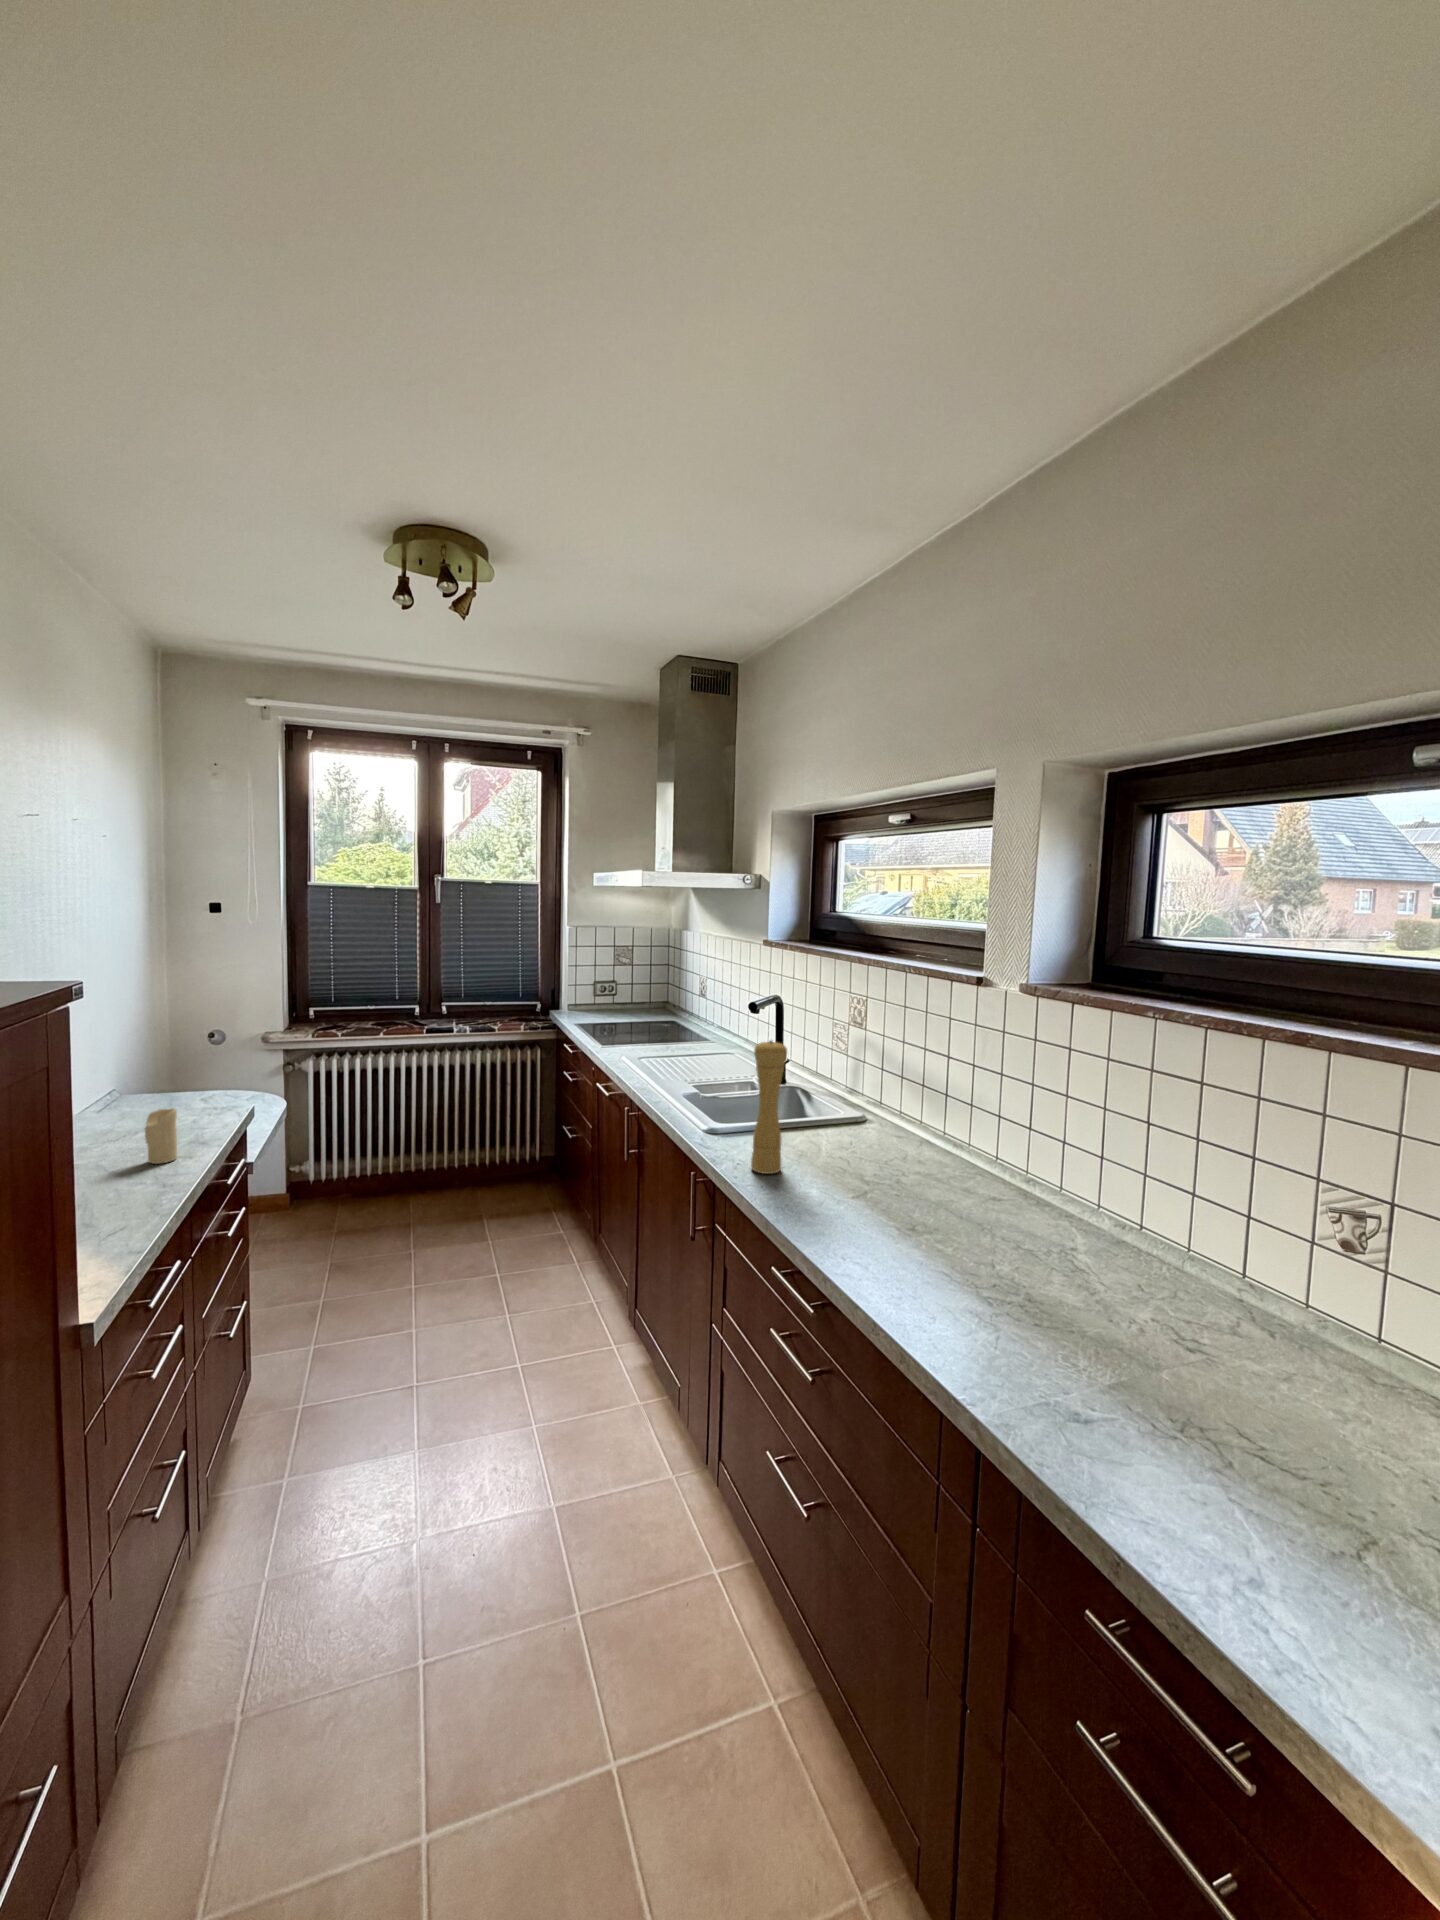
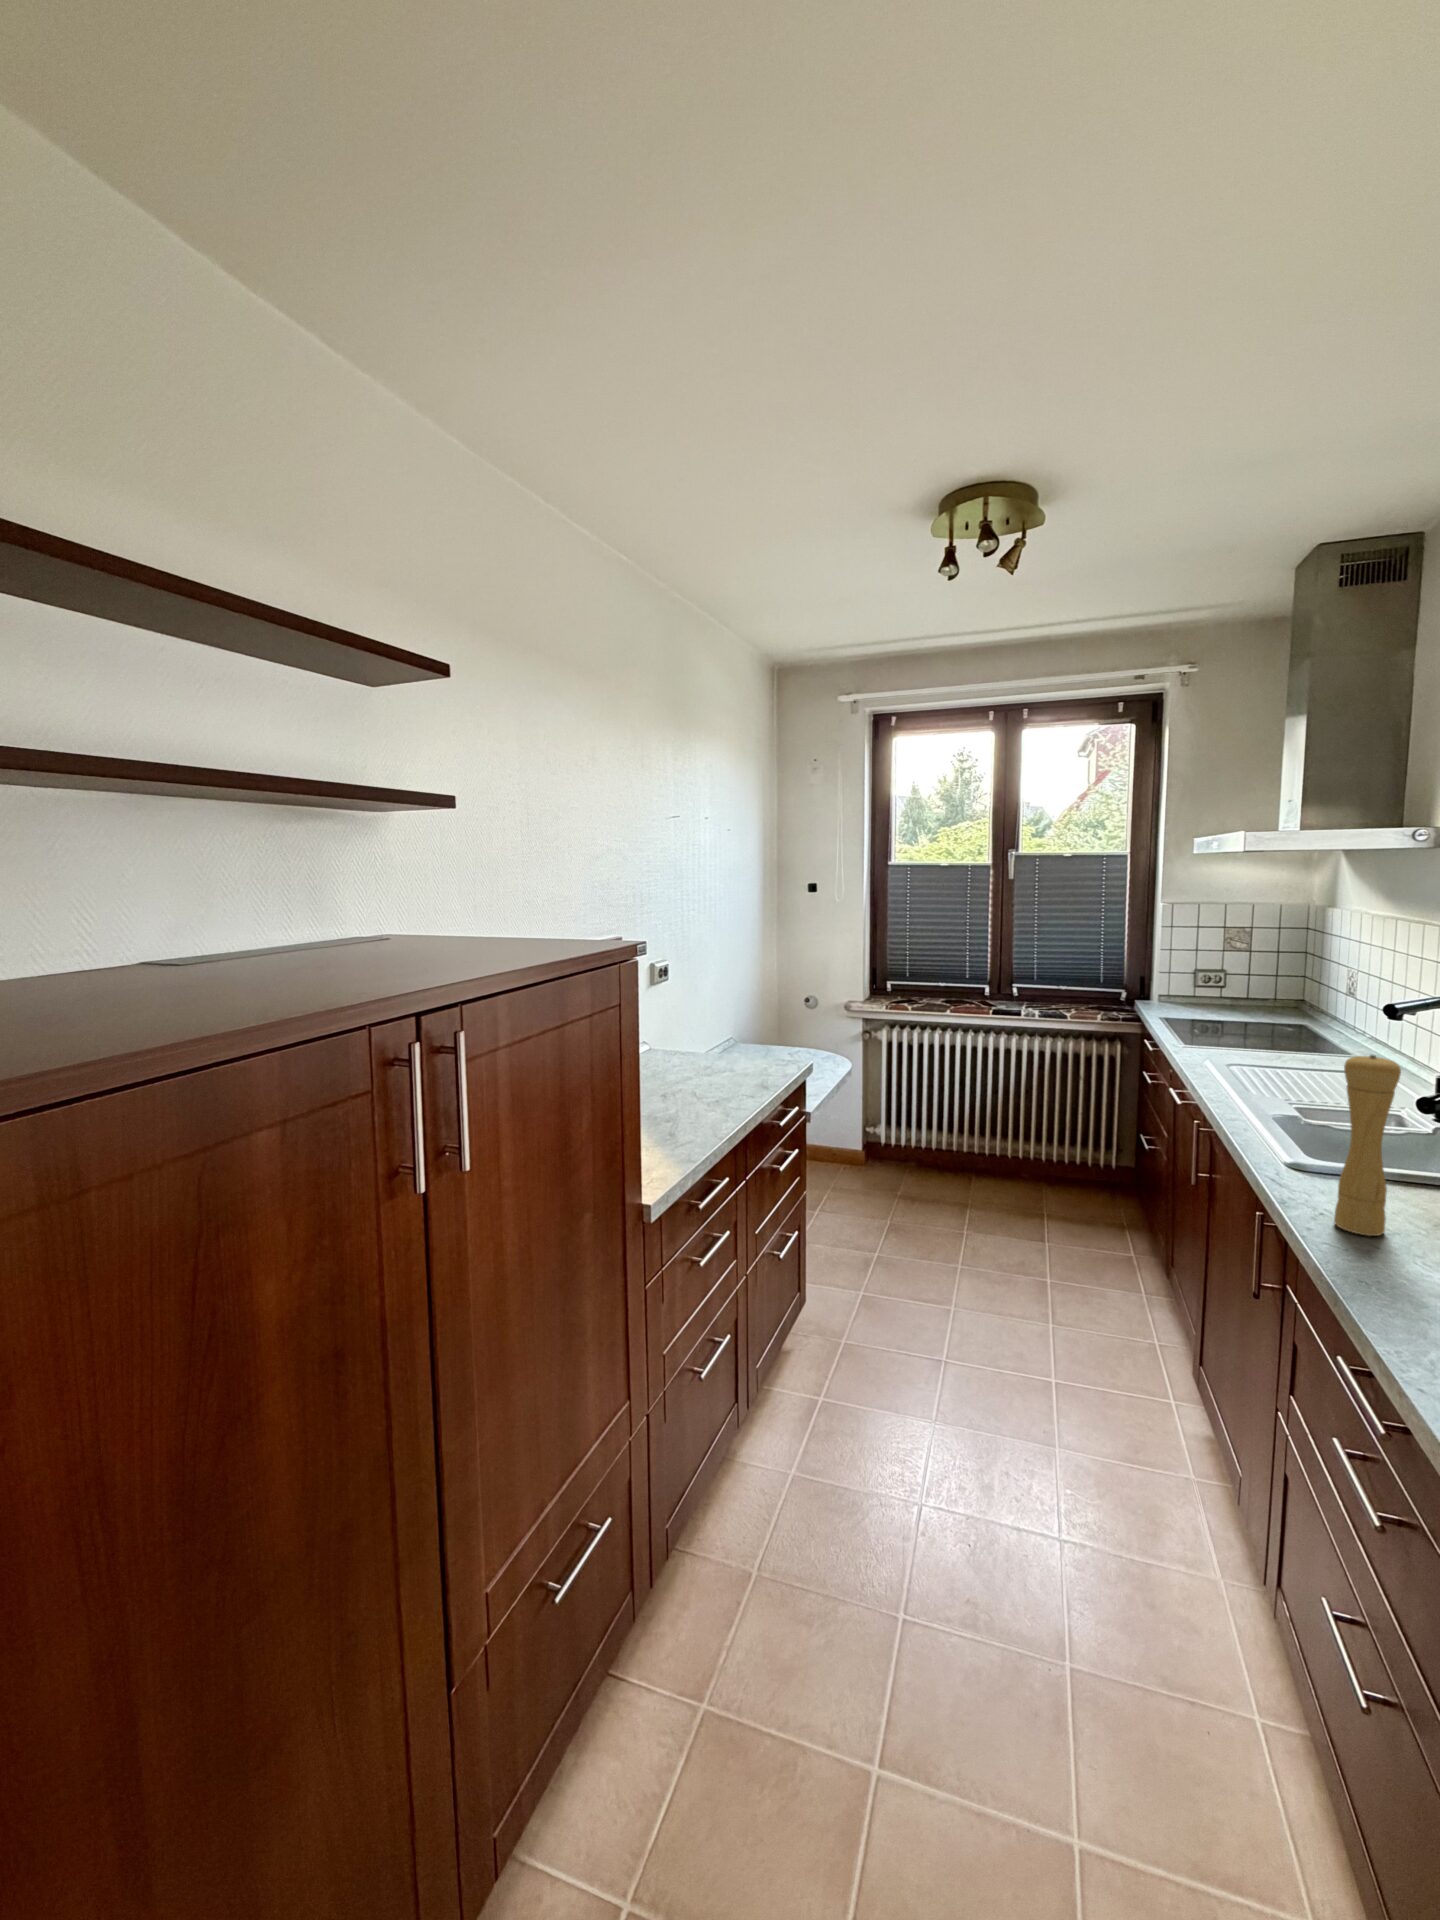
candle: present [145,1108,177,1164] -> none [726,1055,749,1100]

